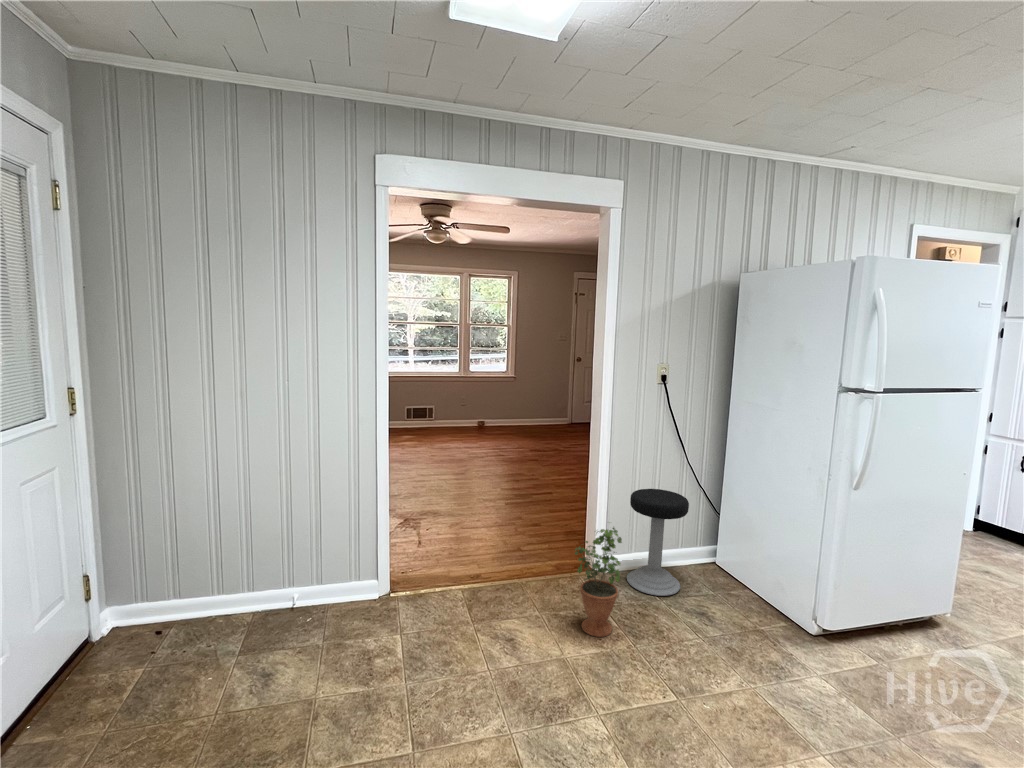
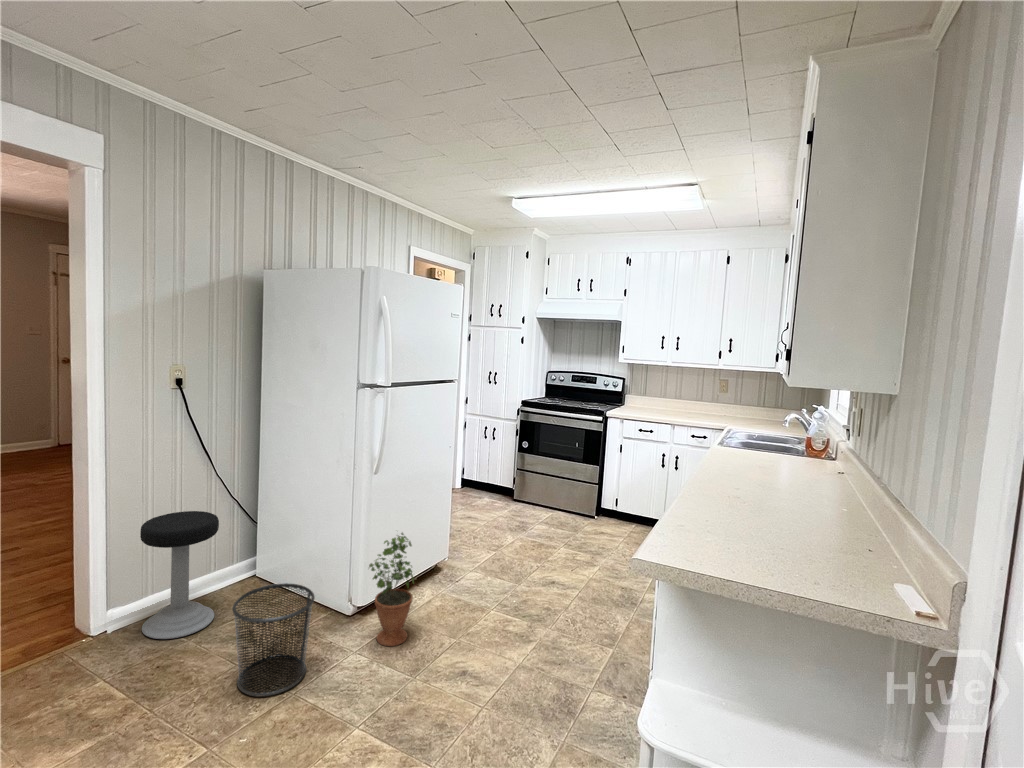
potted plant: present [575,528,622,637] -> present [369,533,414,646]
waste bin: none [701,575,779,681] -> present [232,583,315,696]

